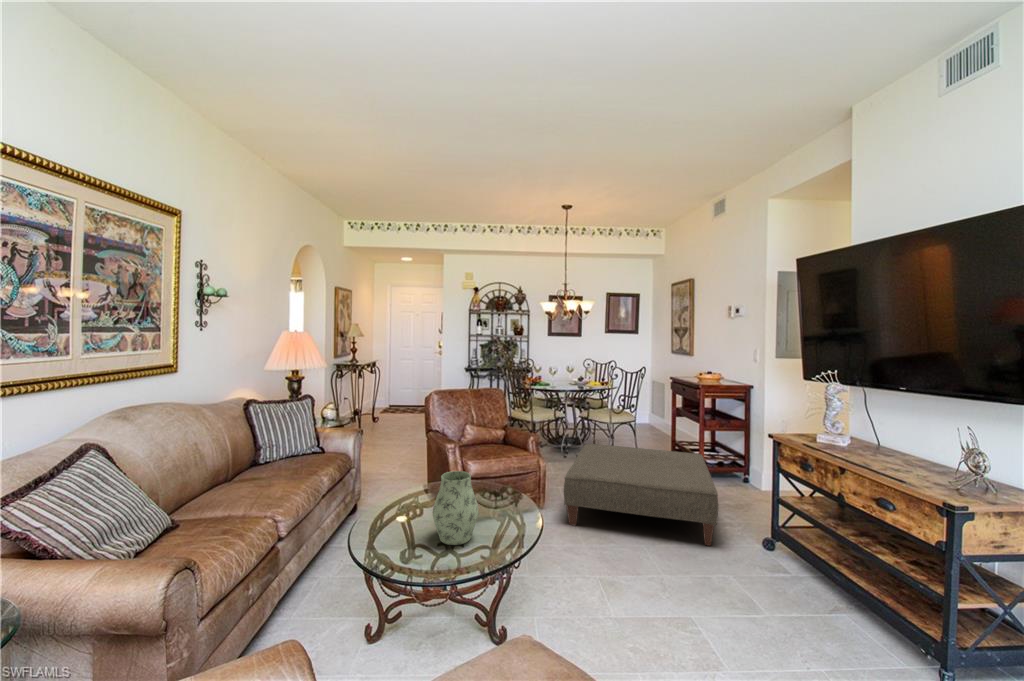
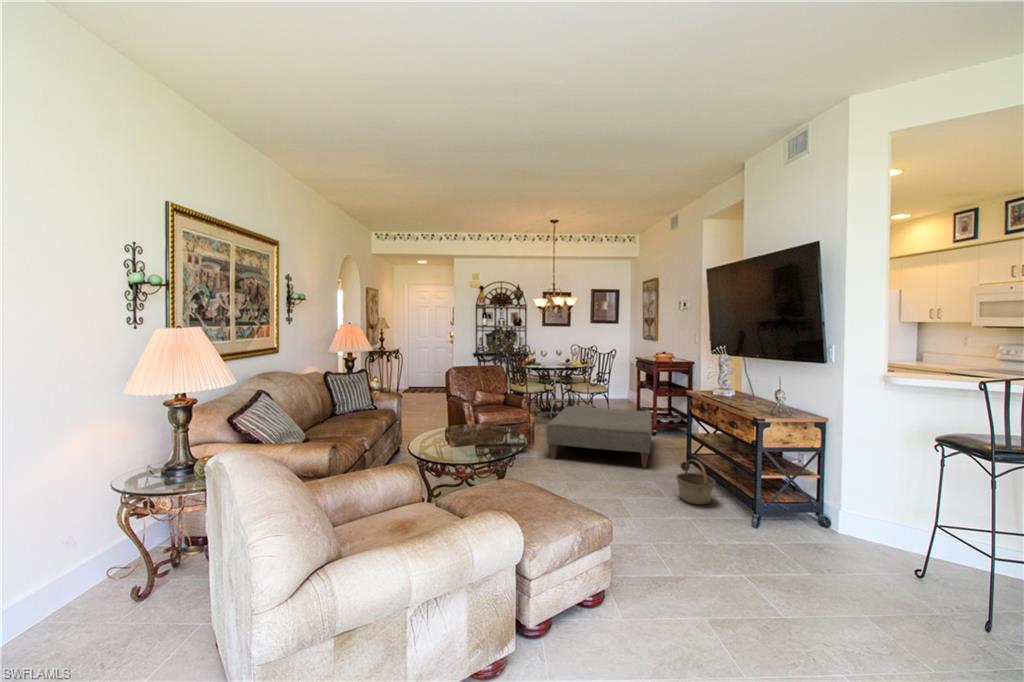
vase: present [433,471,478,545] -> none [458,411,487,454]
basket: none [777,551,848,632] -> present [676,460,715,505]

